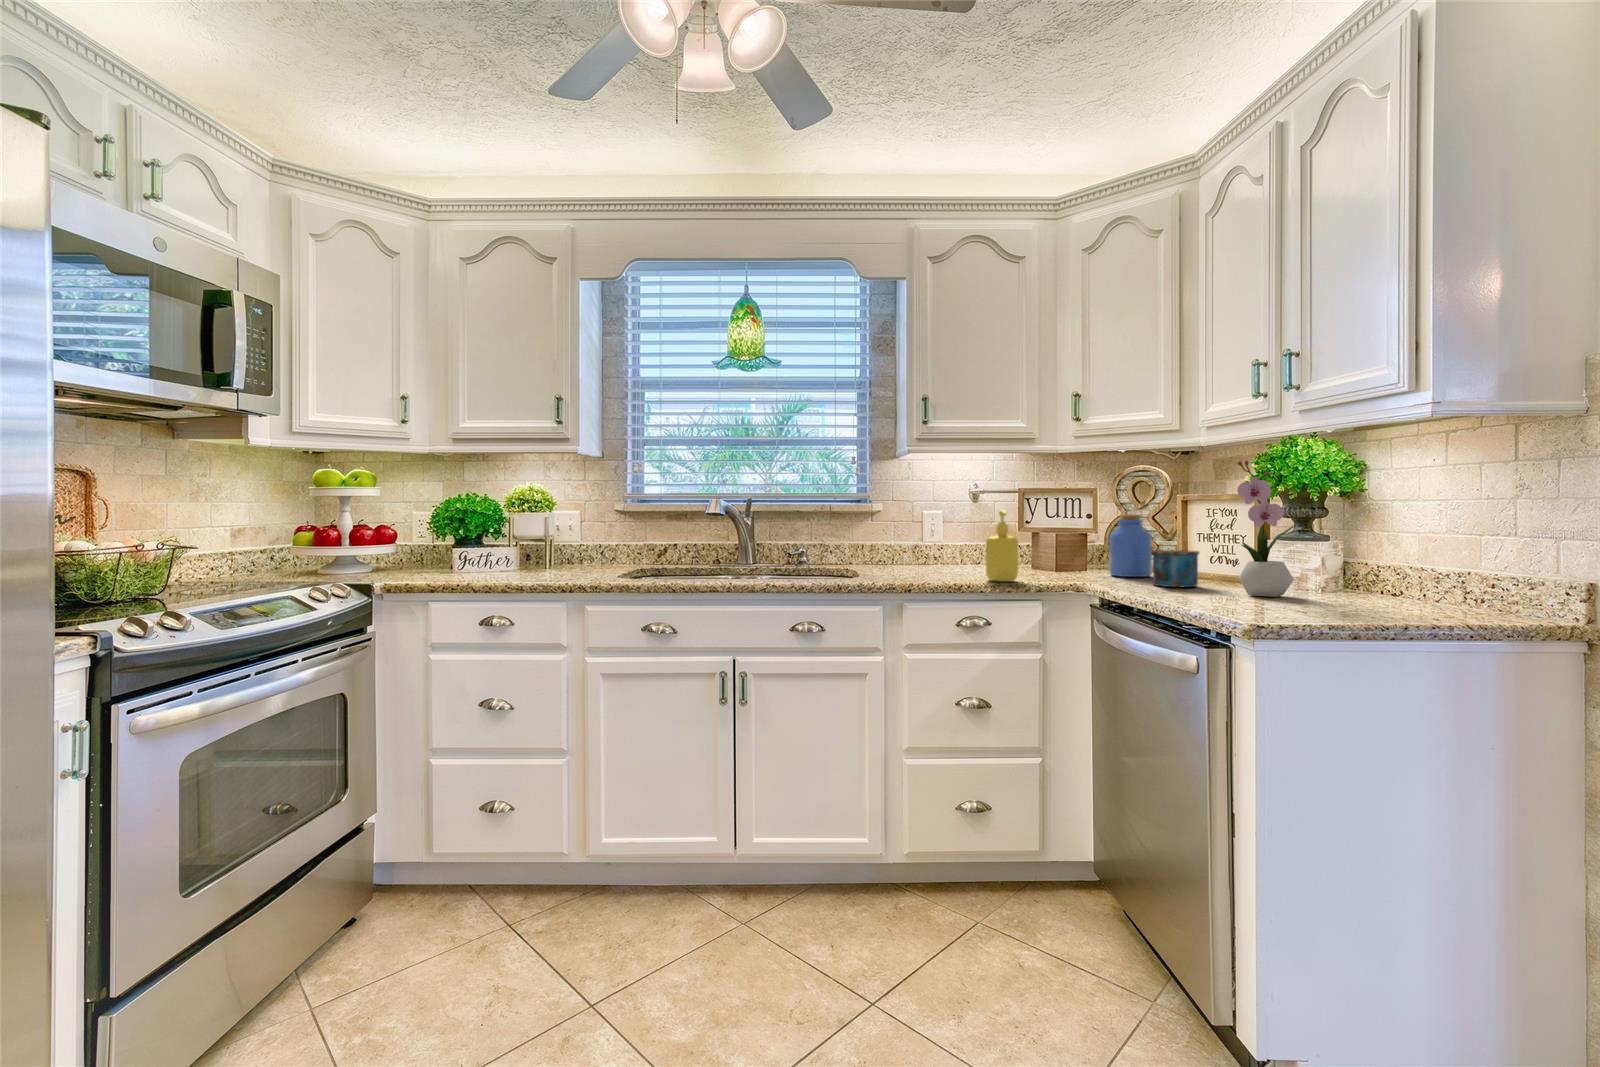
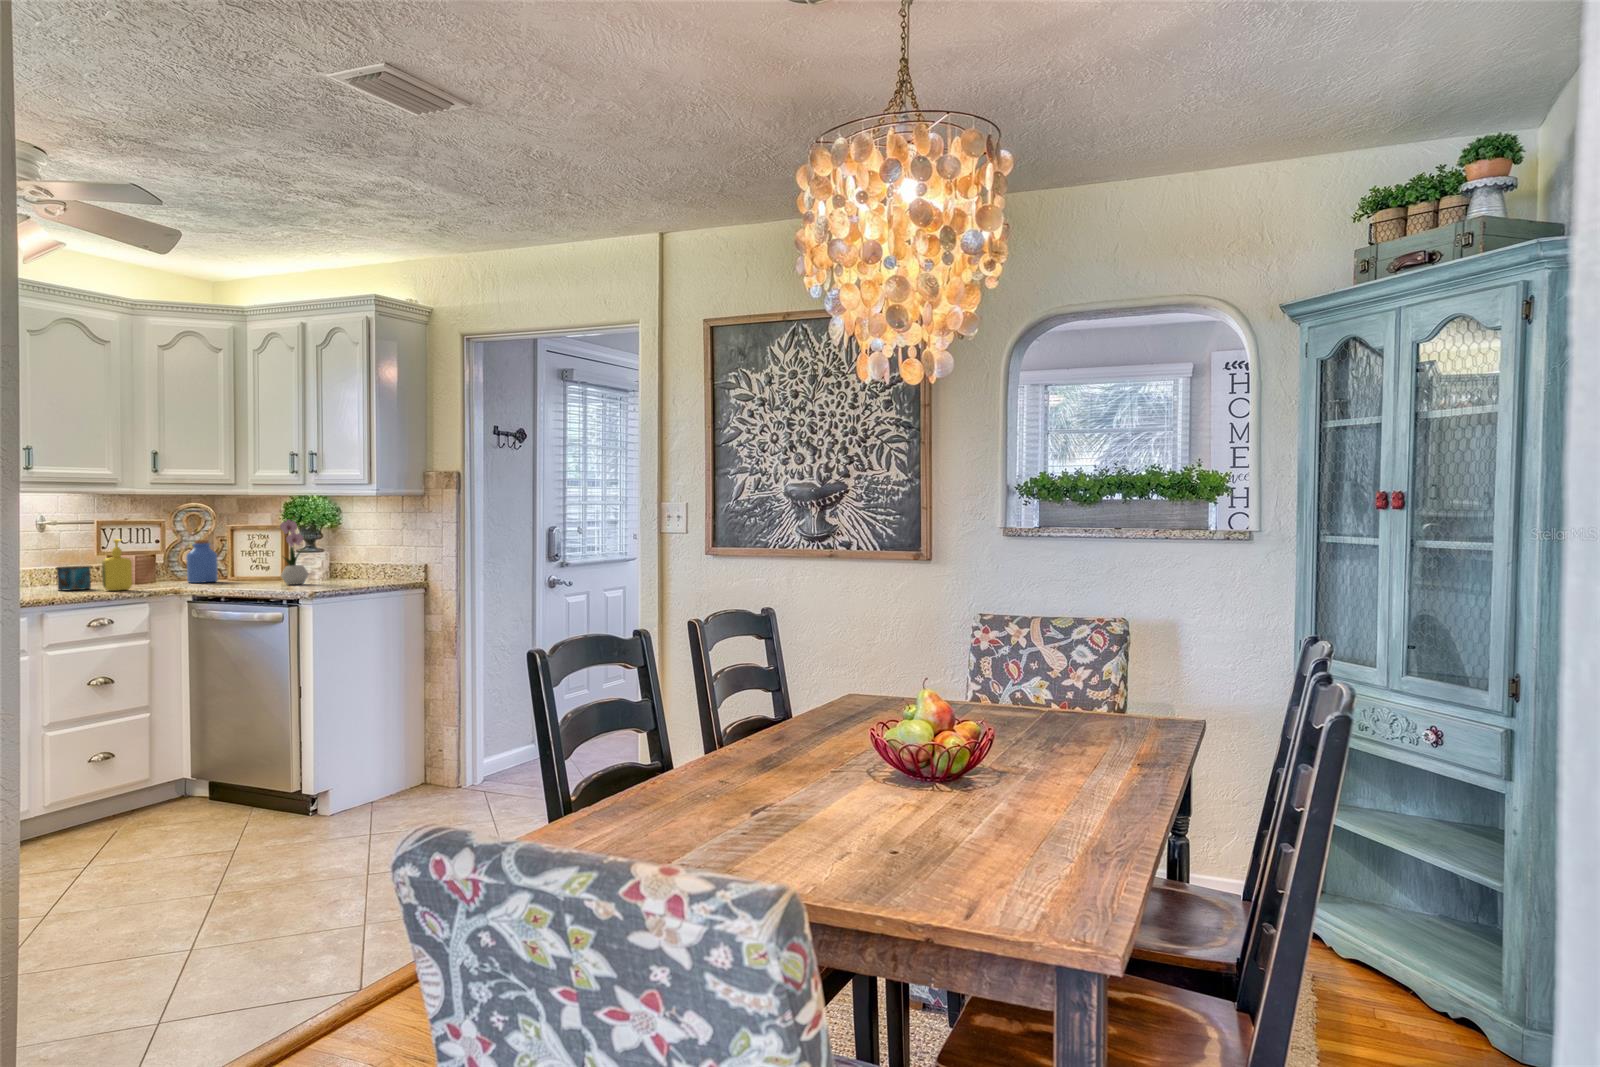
mug: present [1151,550,1199,587] -> present [56,566,91,590]

